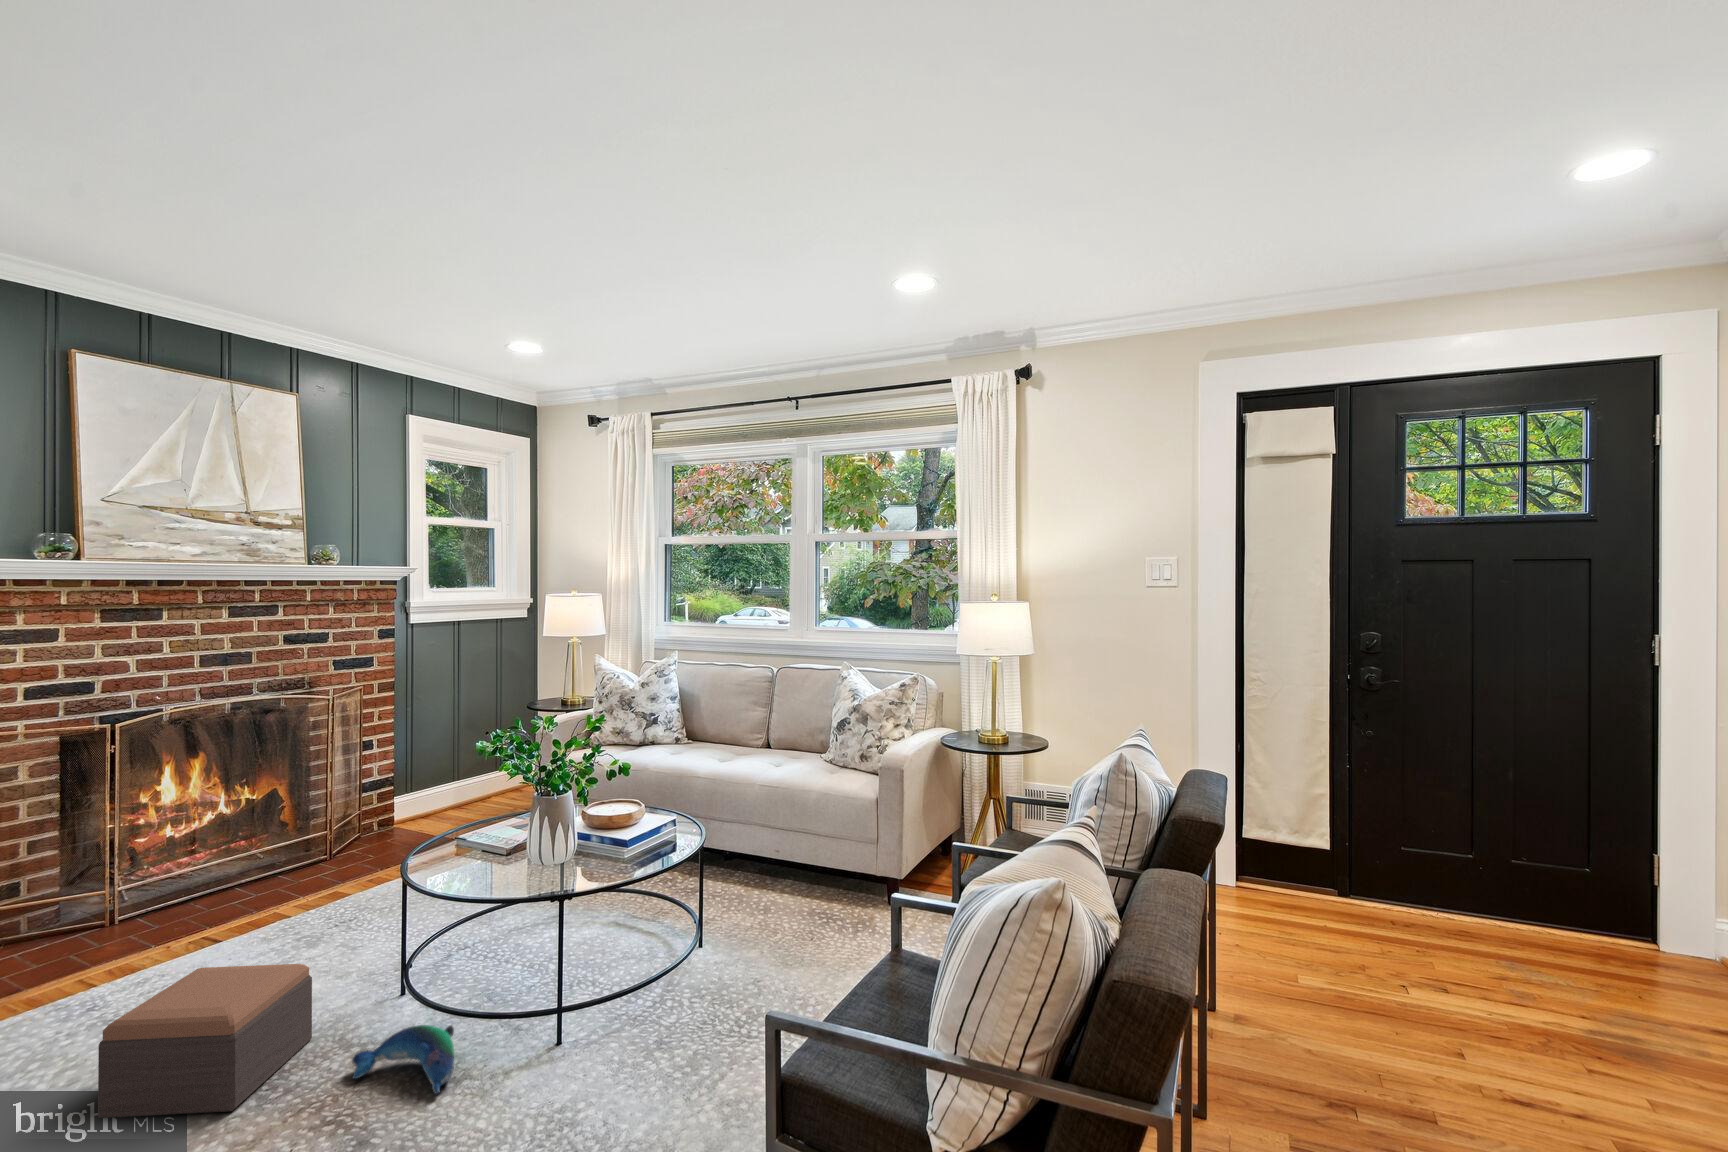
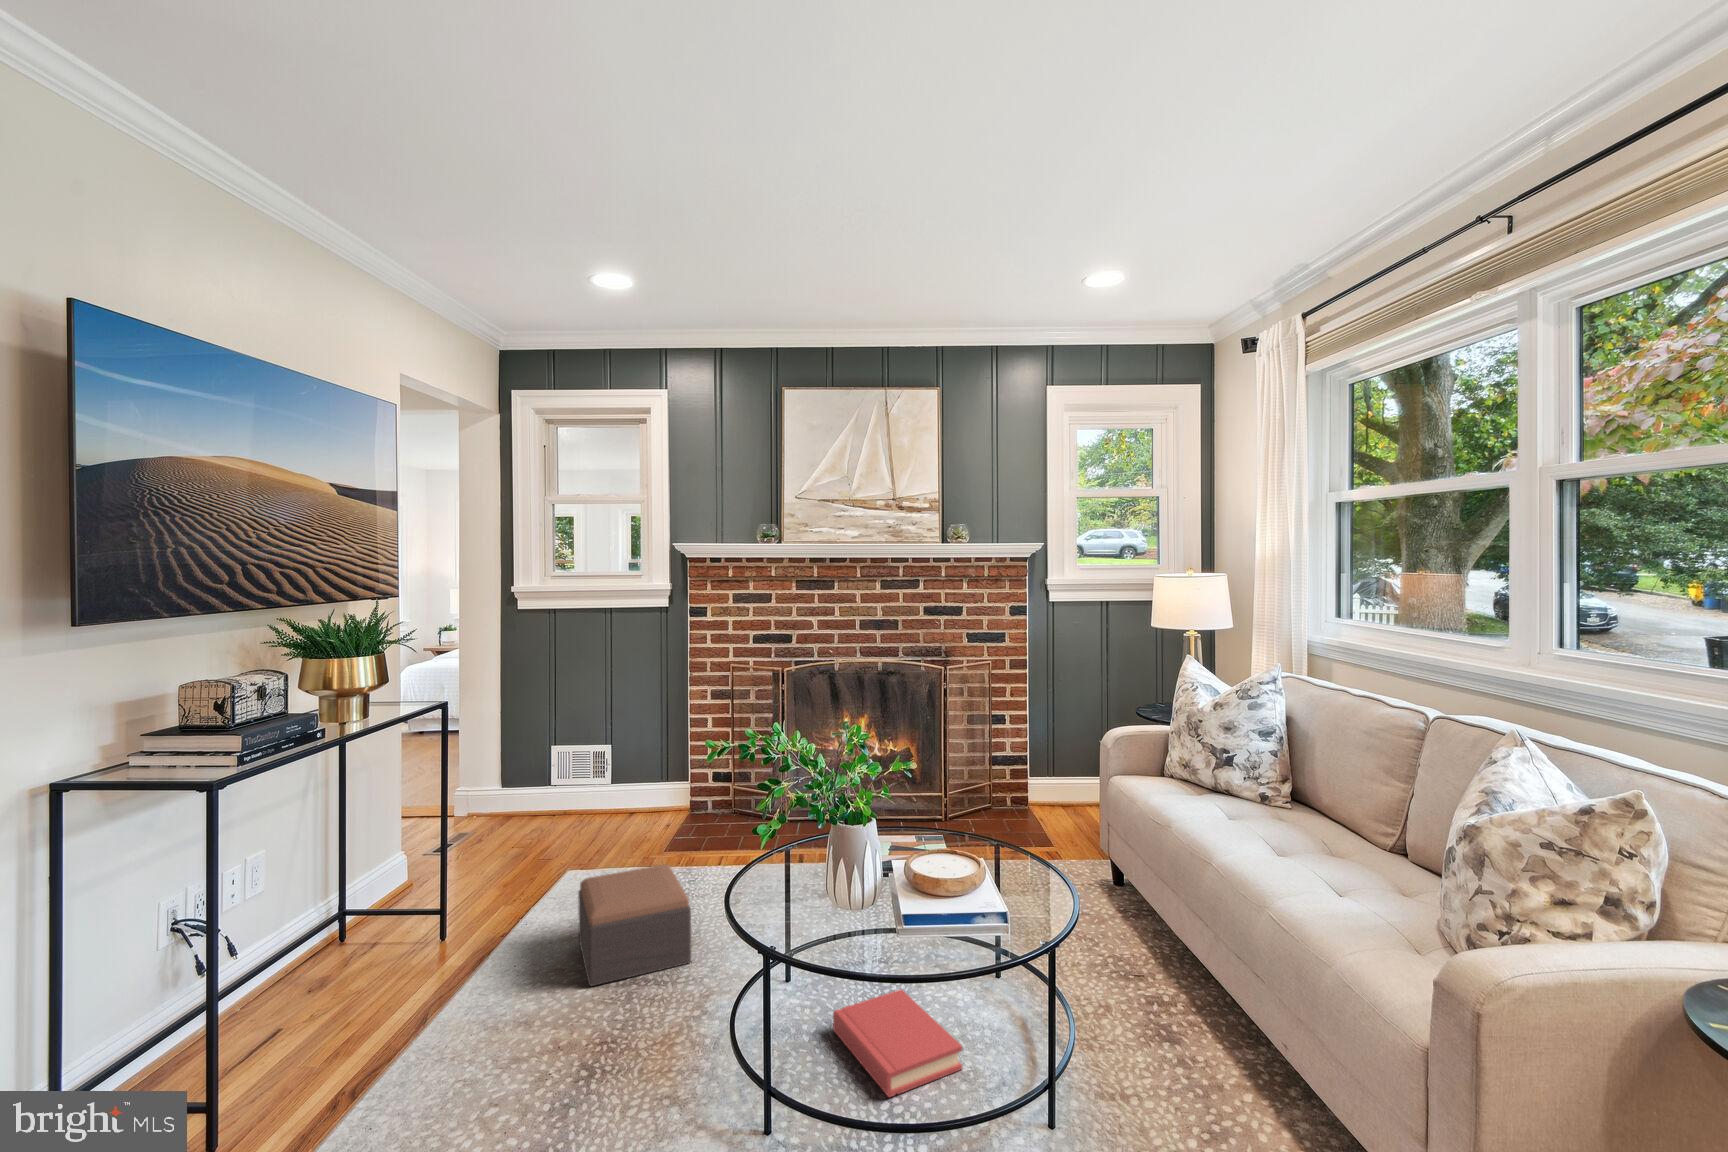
hardback book: none [543,927,648,979] -> present [833,990,962,1097]
plush toy: present [352,1025,454,1094] -> none [613,996,685,1078]

